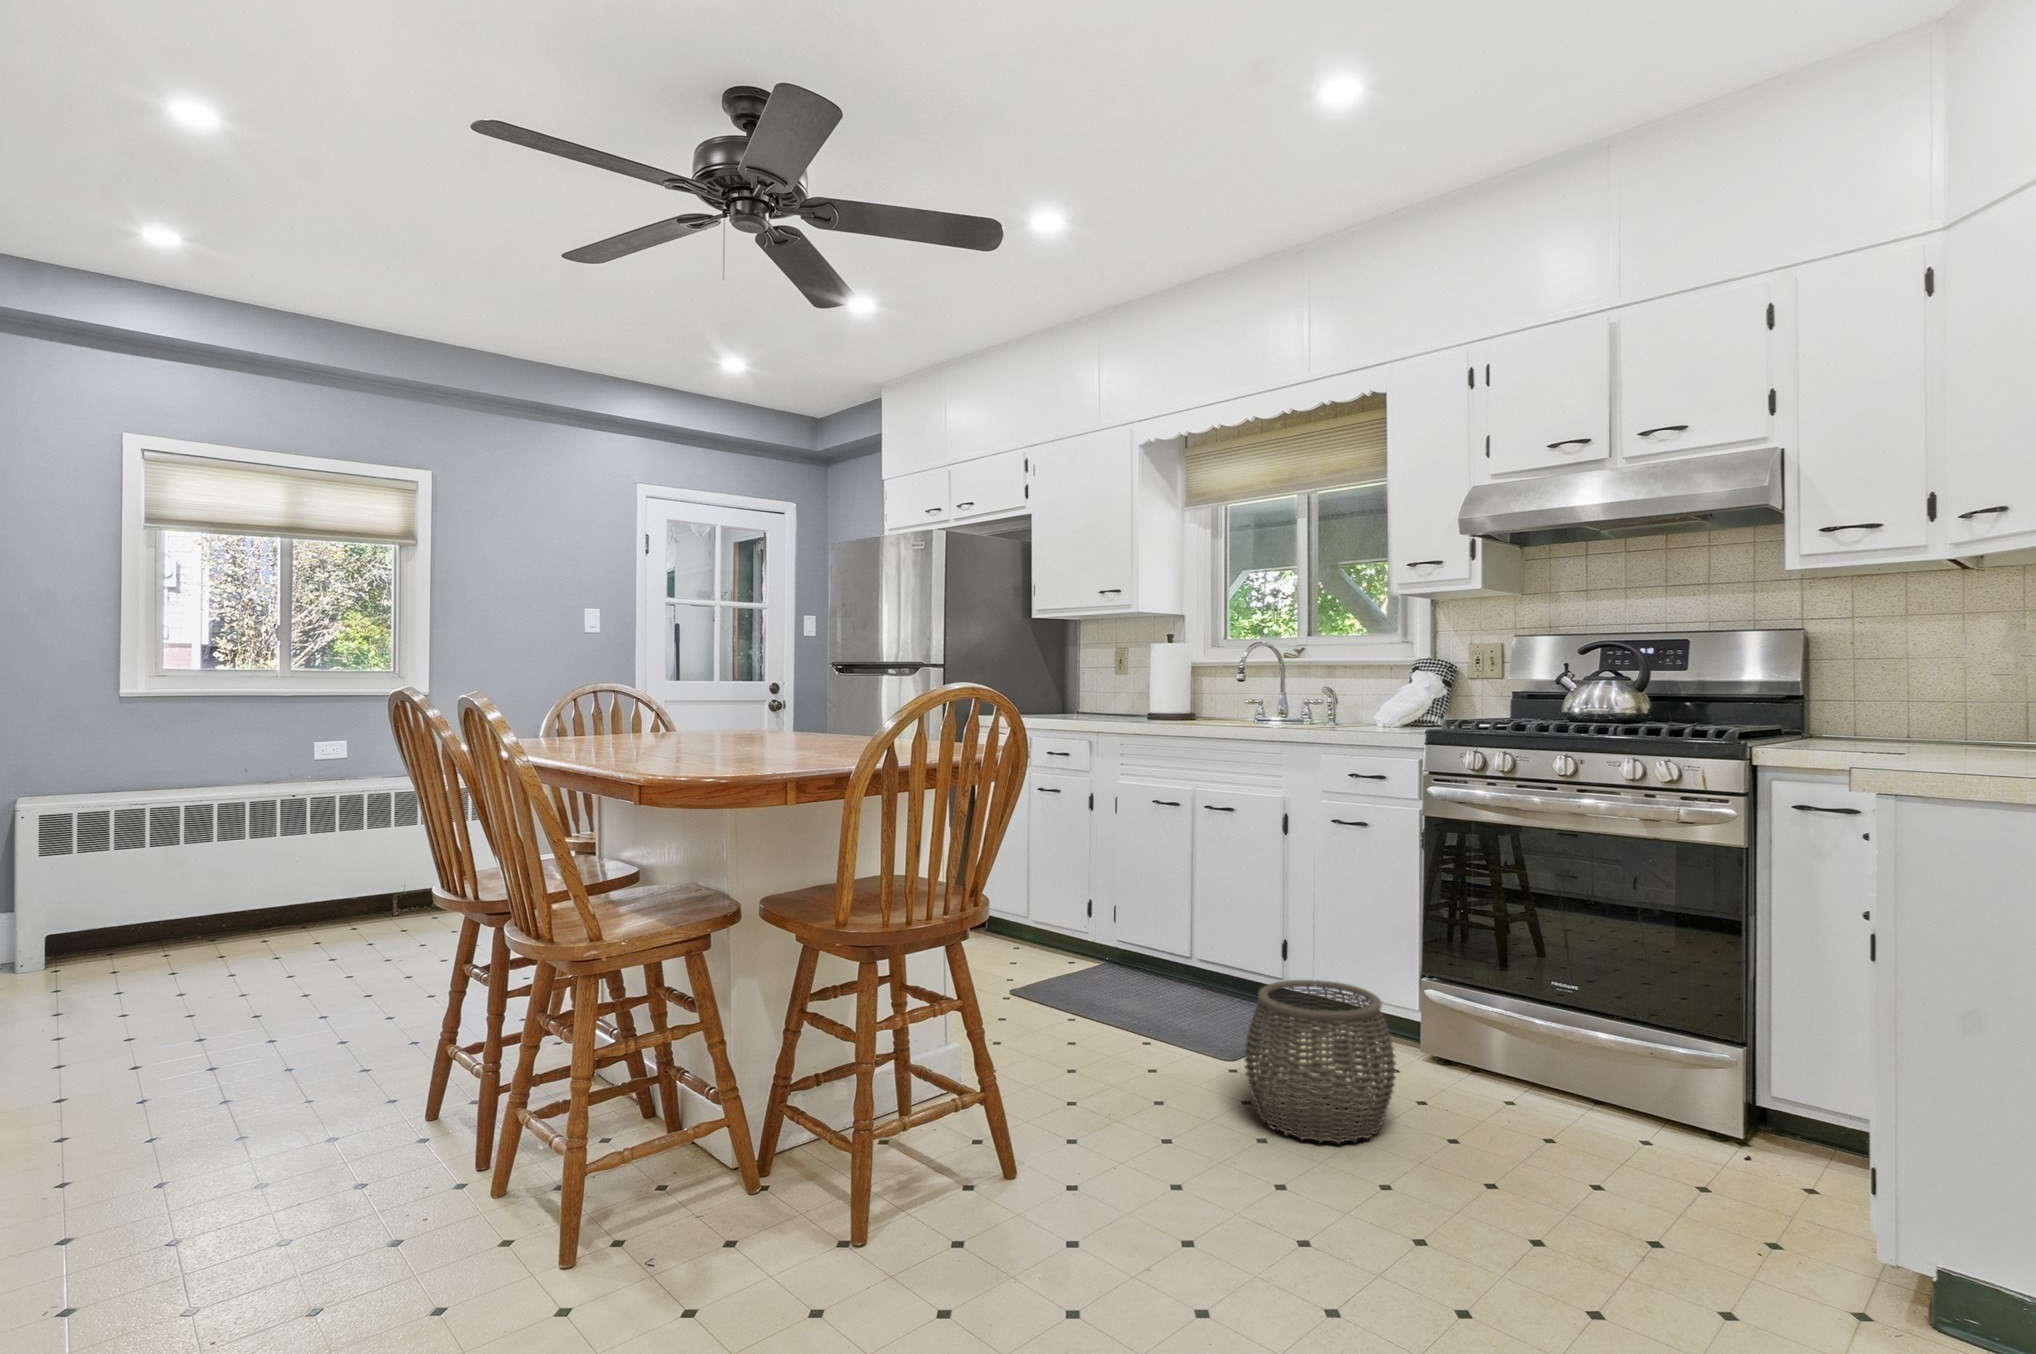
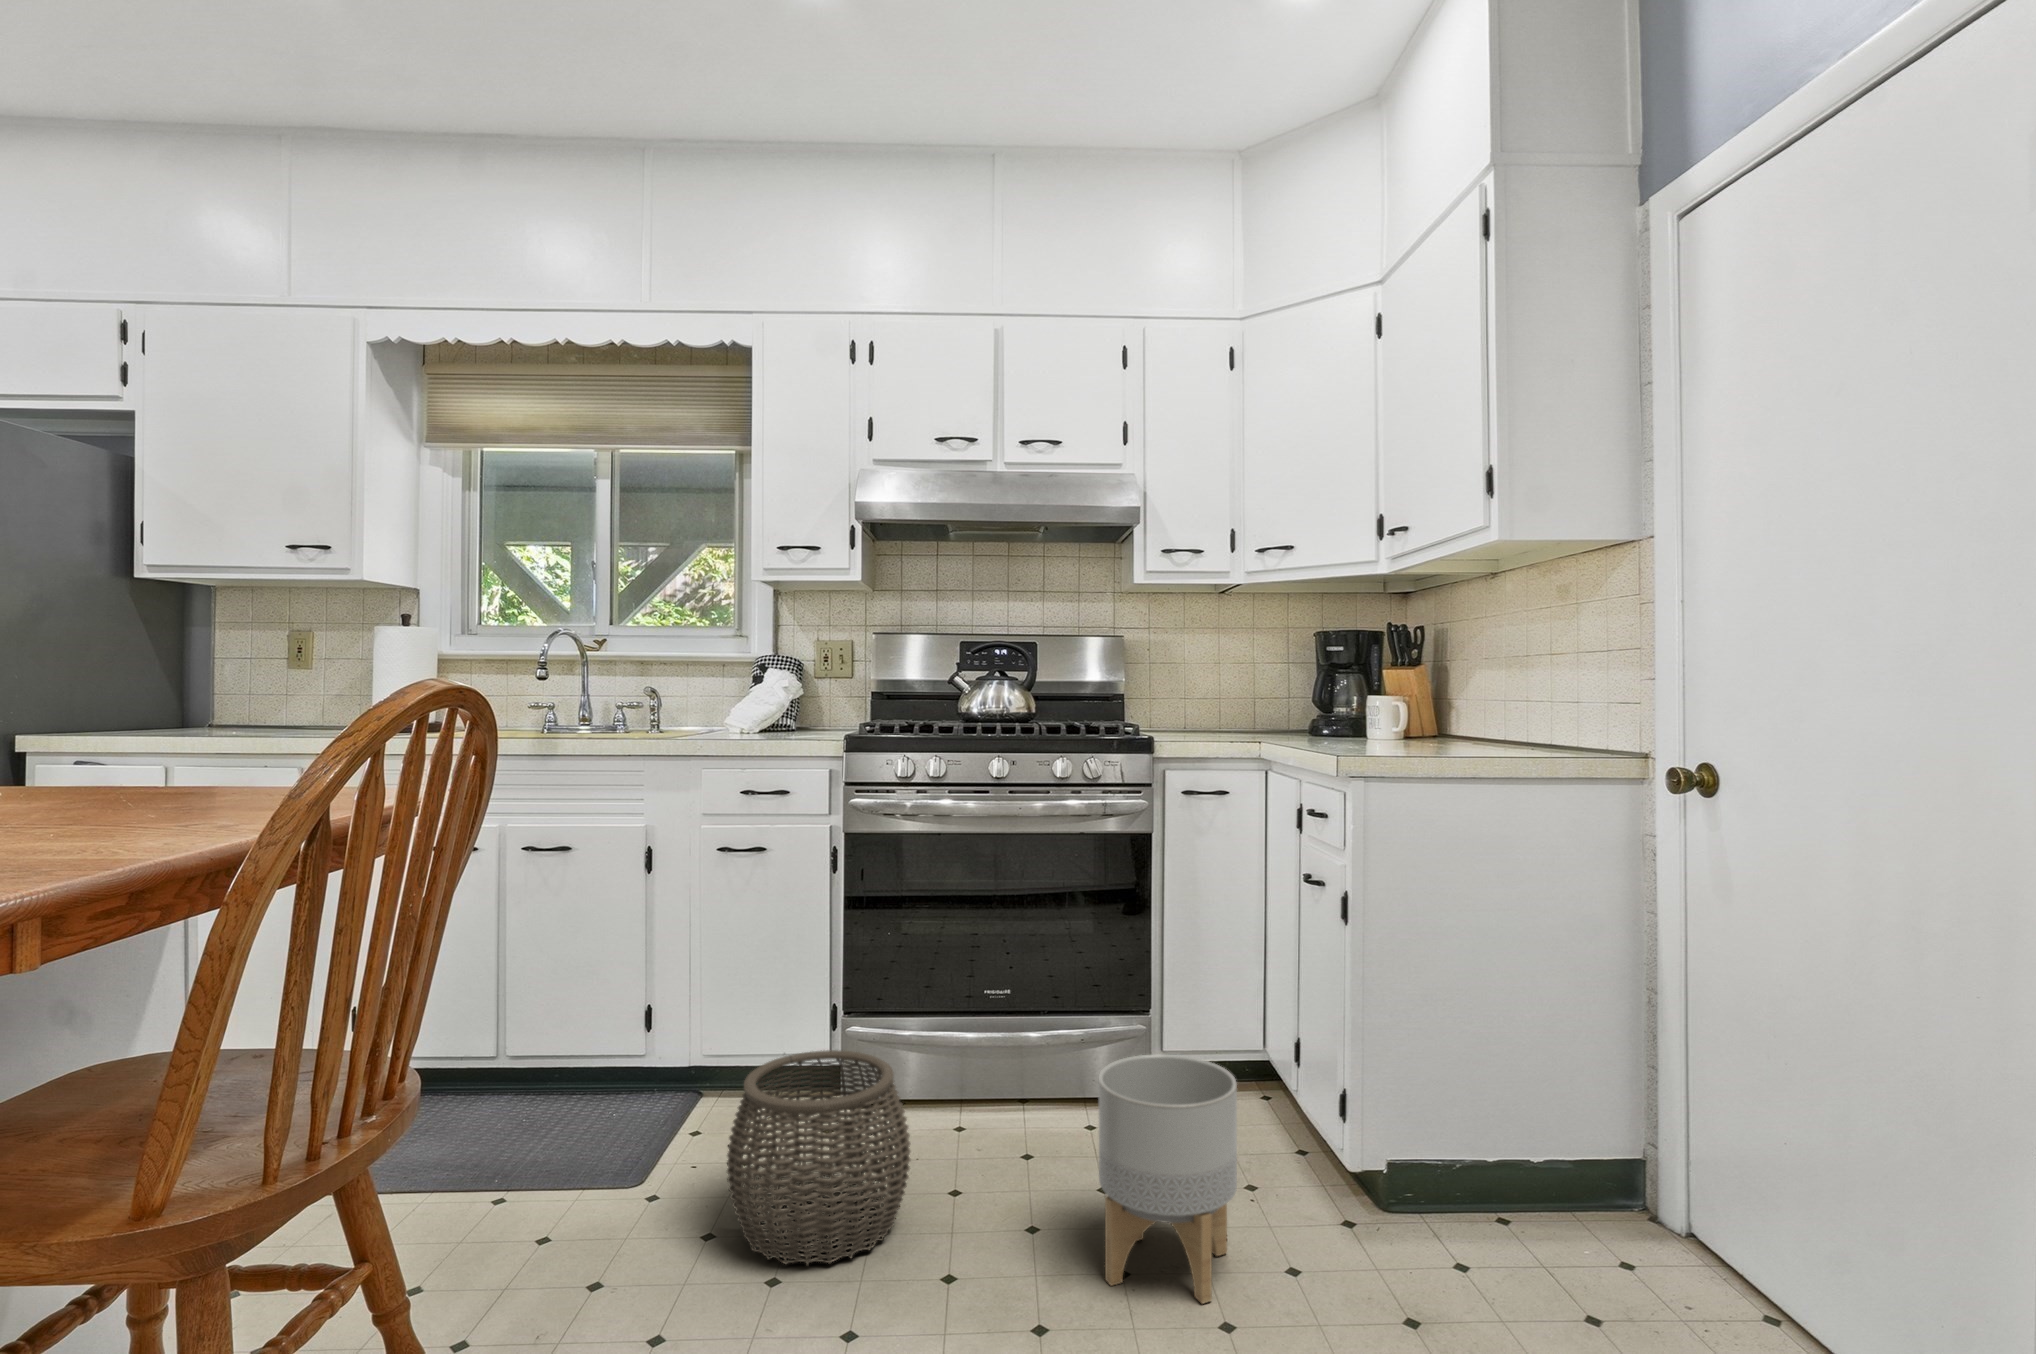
planter: none [1510,1044,1664,1287] -> present [1099,1054,1237,1304]

